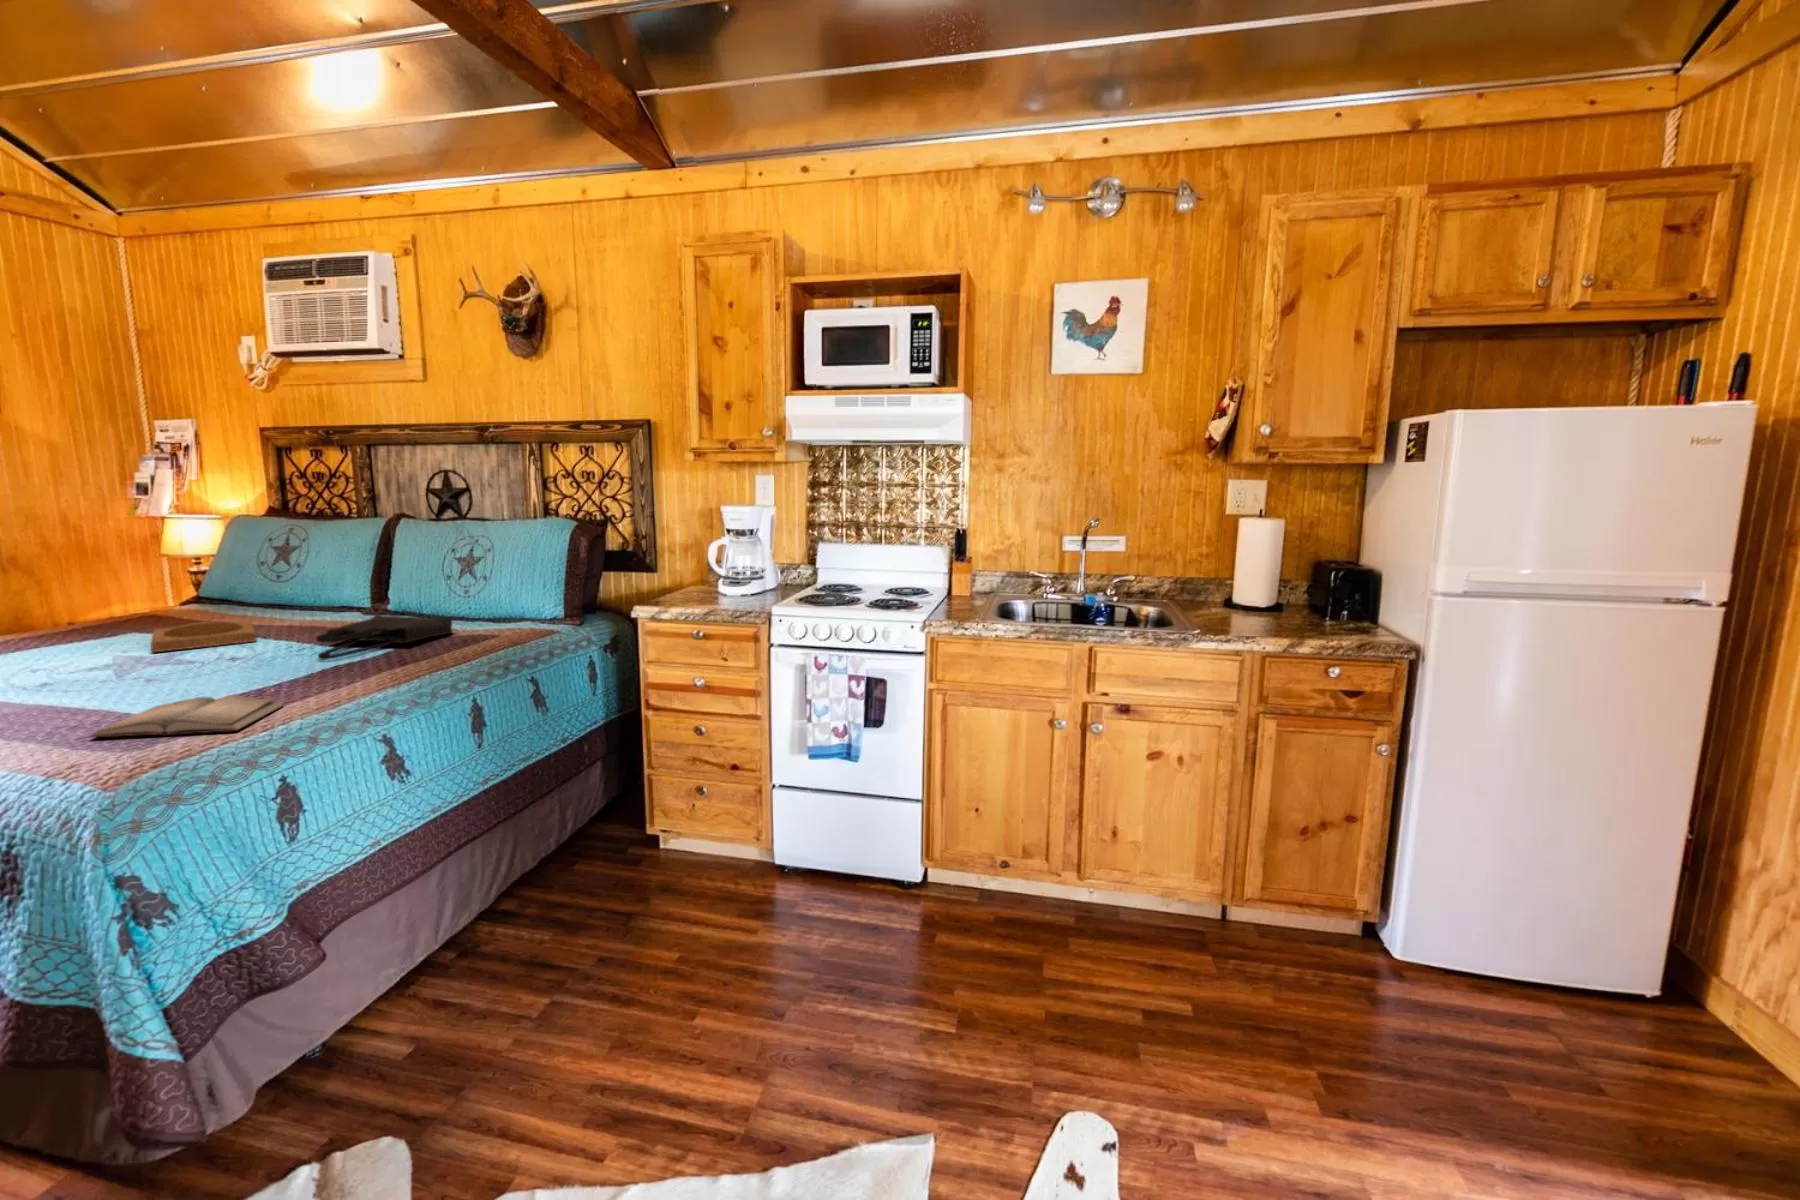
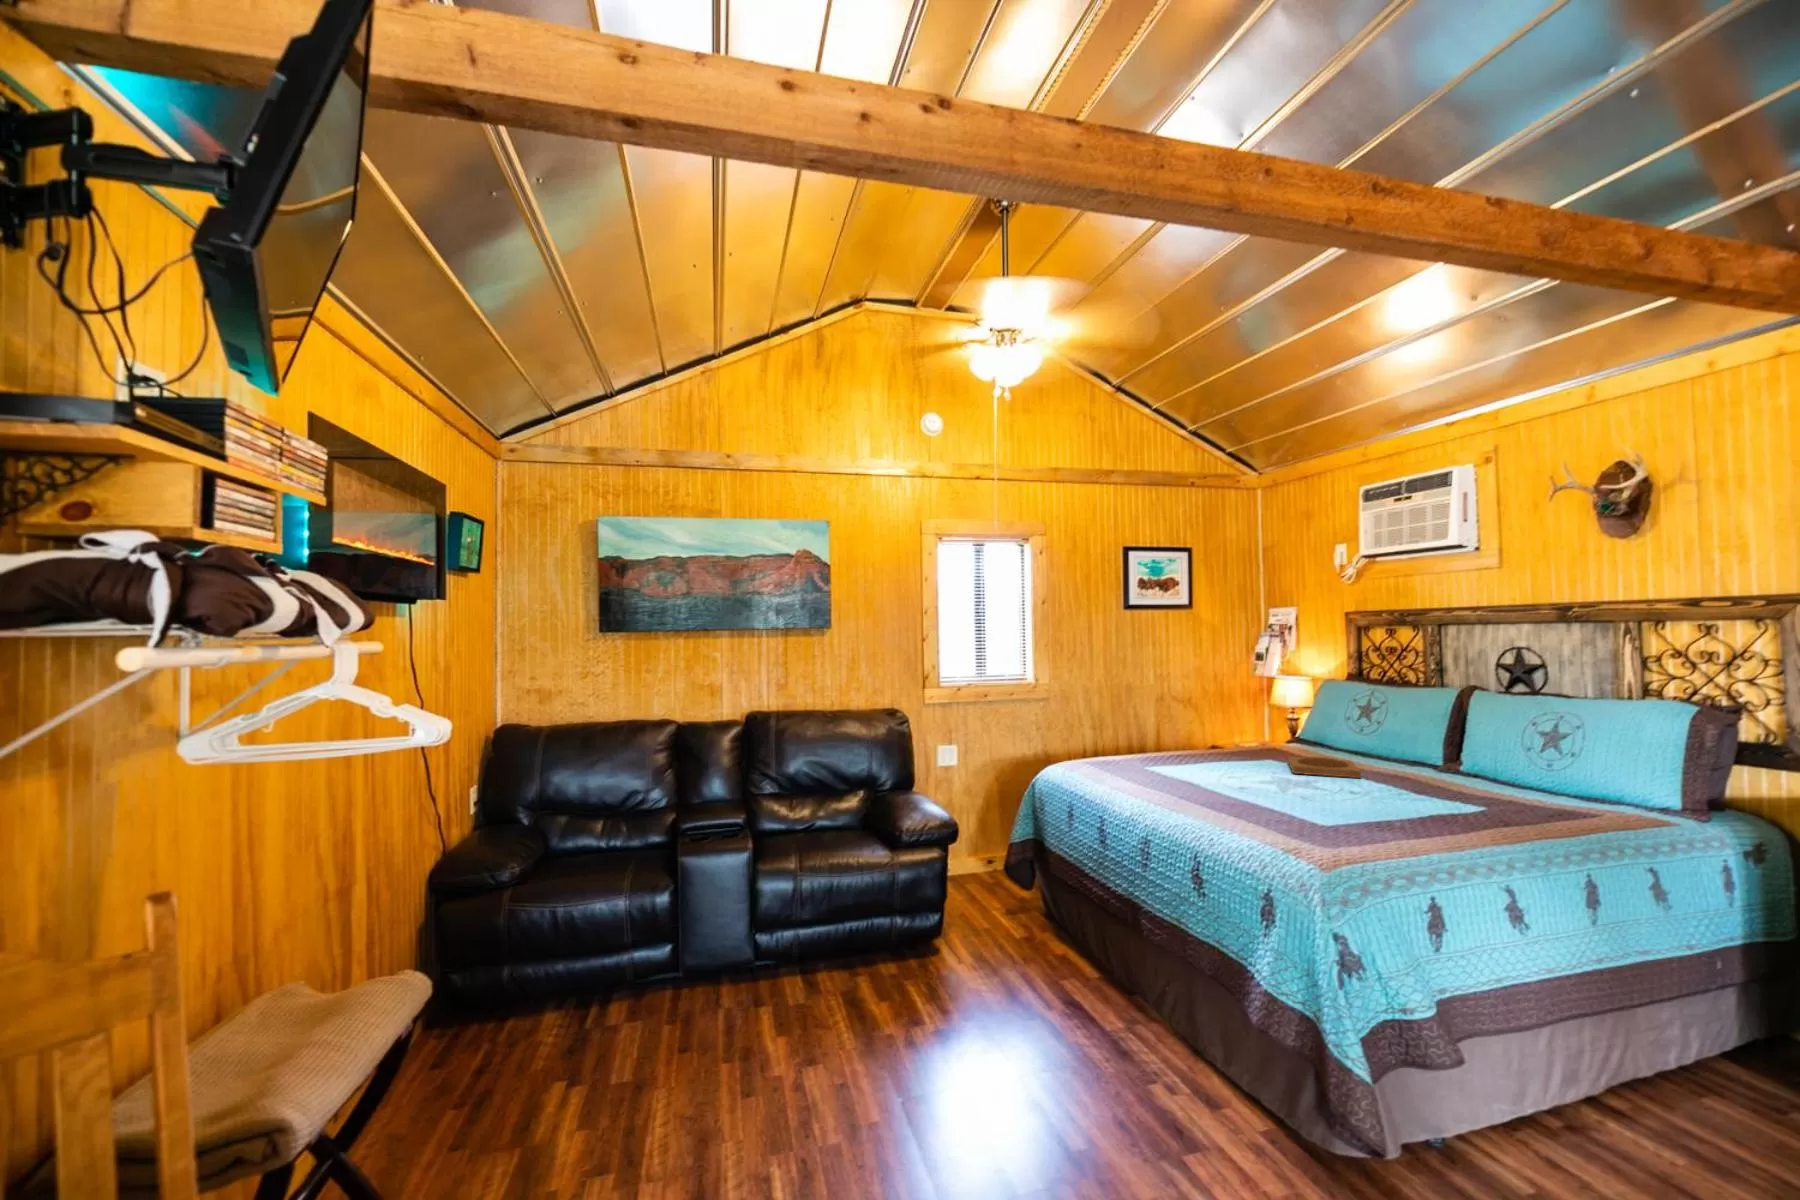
tote bag: present [316,614,452,660] -> none [1423,773,1546,807]
hardback book: present [89,695,283,738] -> none [1293,816,1419,851]

